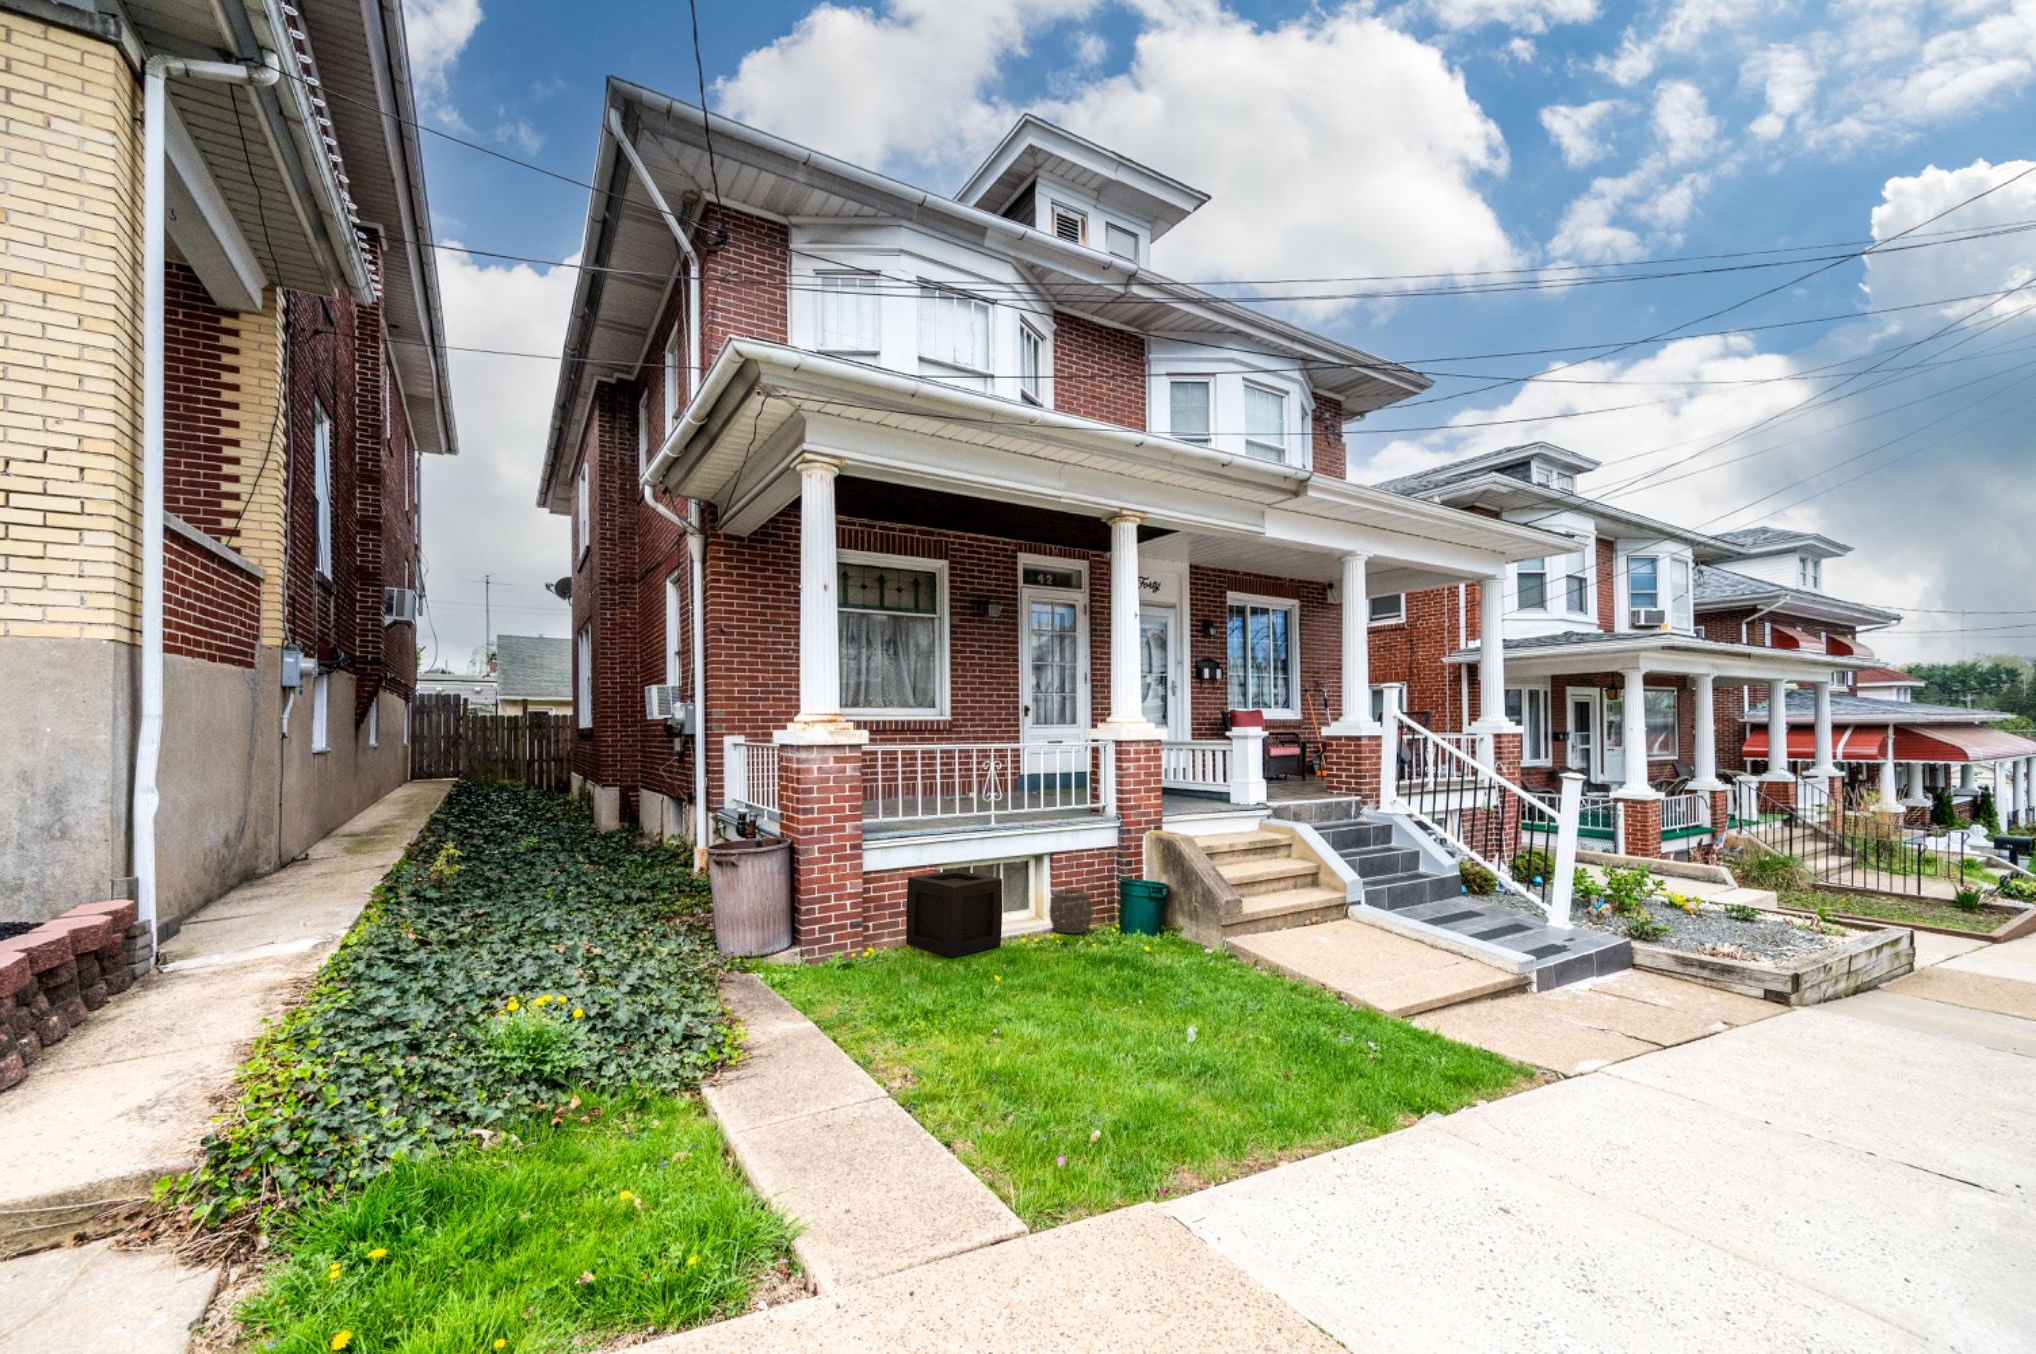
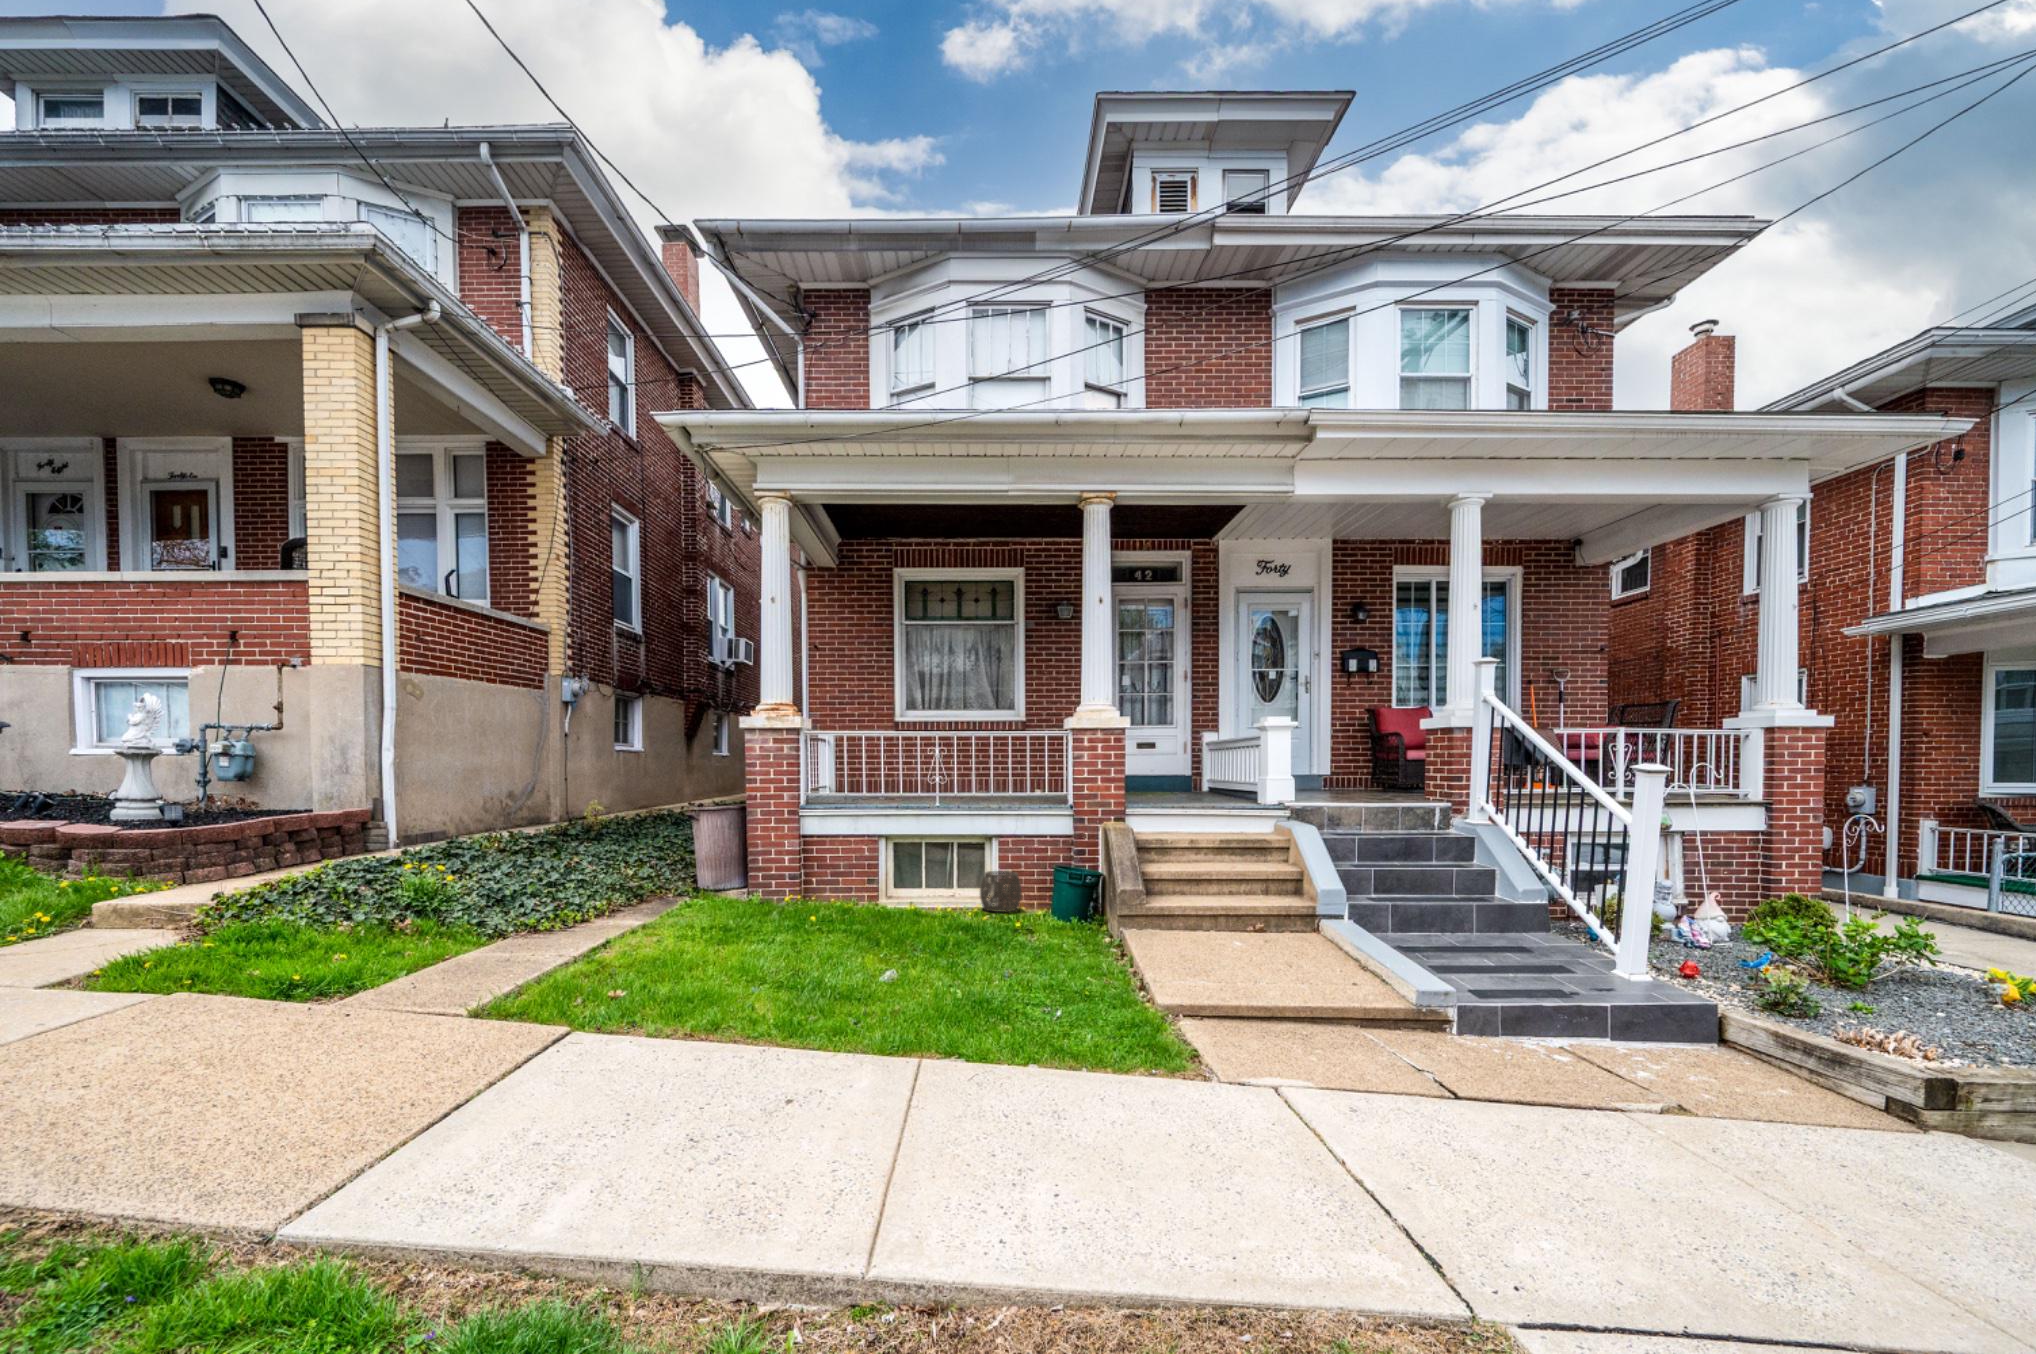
wooden crate: present [906,870,1002,958] -> none [837,842,904,910]

